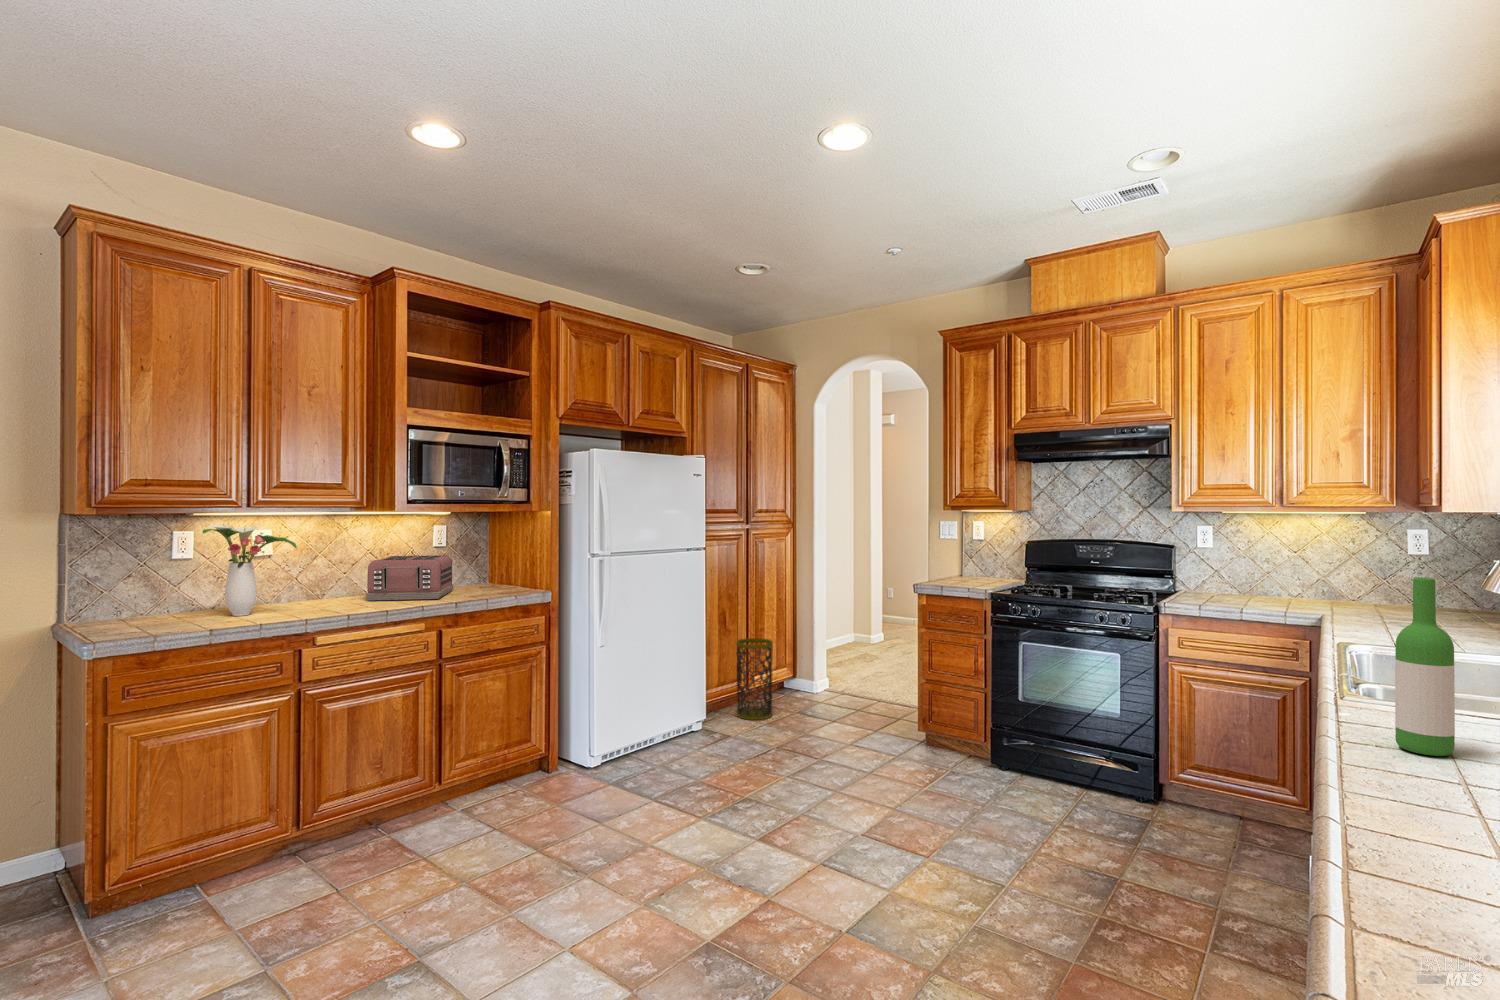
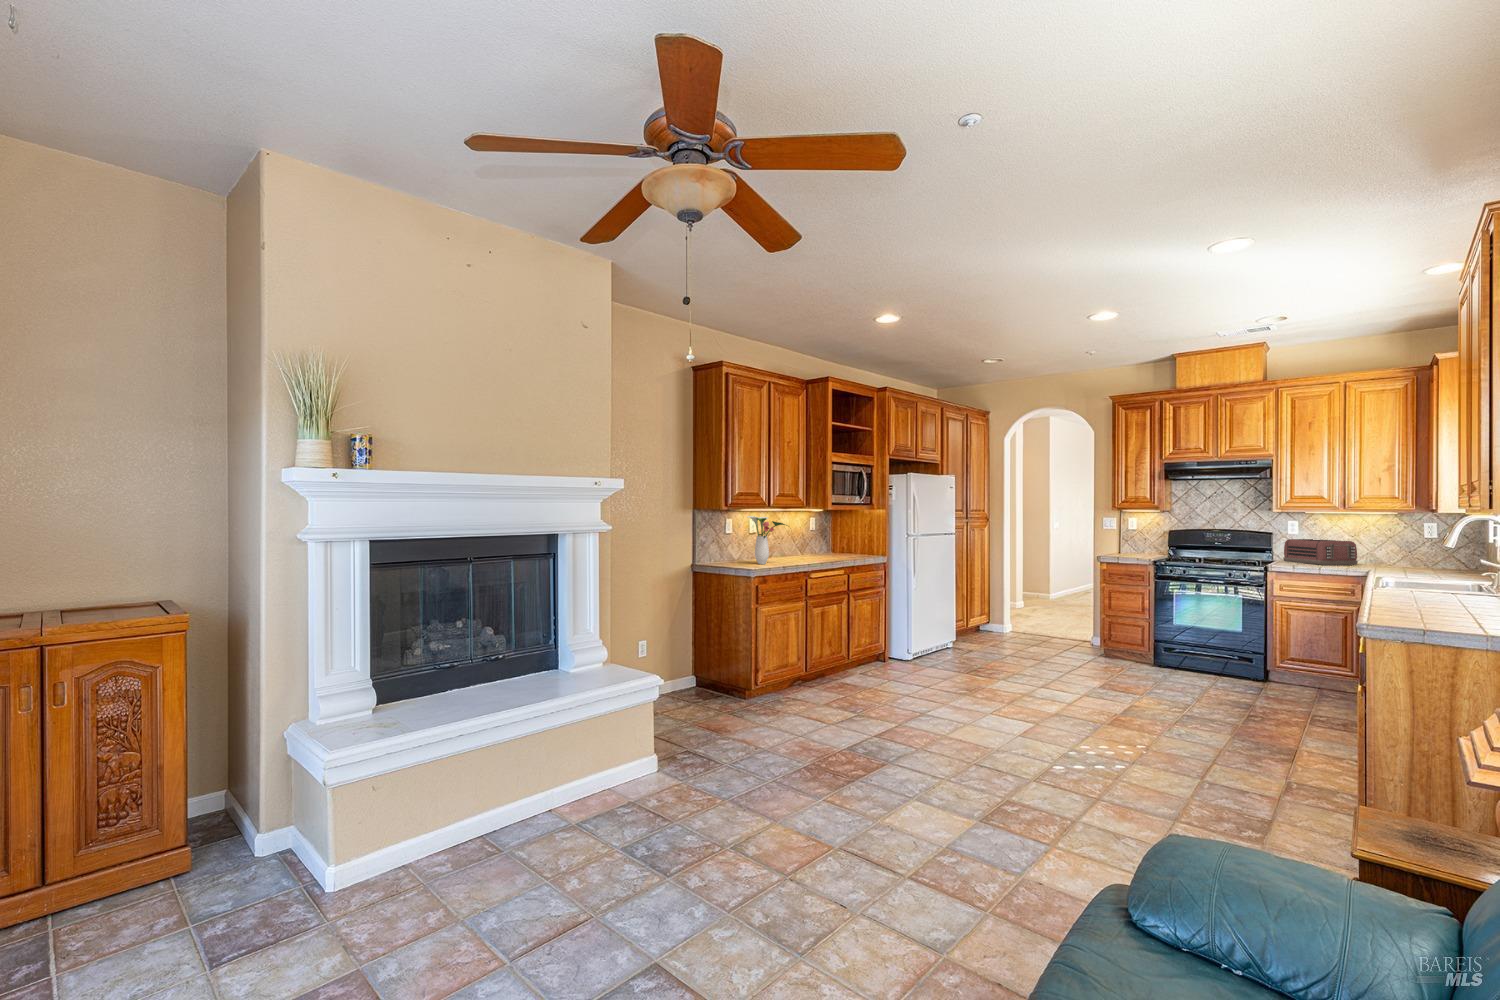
toaster: present [366,555,453,600] -> present [1283,539,1358,565]
wine bottle: present [1395,577,1455,756] -> none [1408,536,1431,602]
trash can: present [736,638,773,720] -> none [966,592,991,643]

